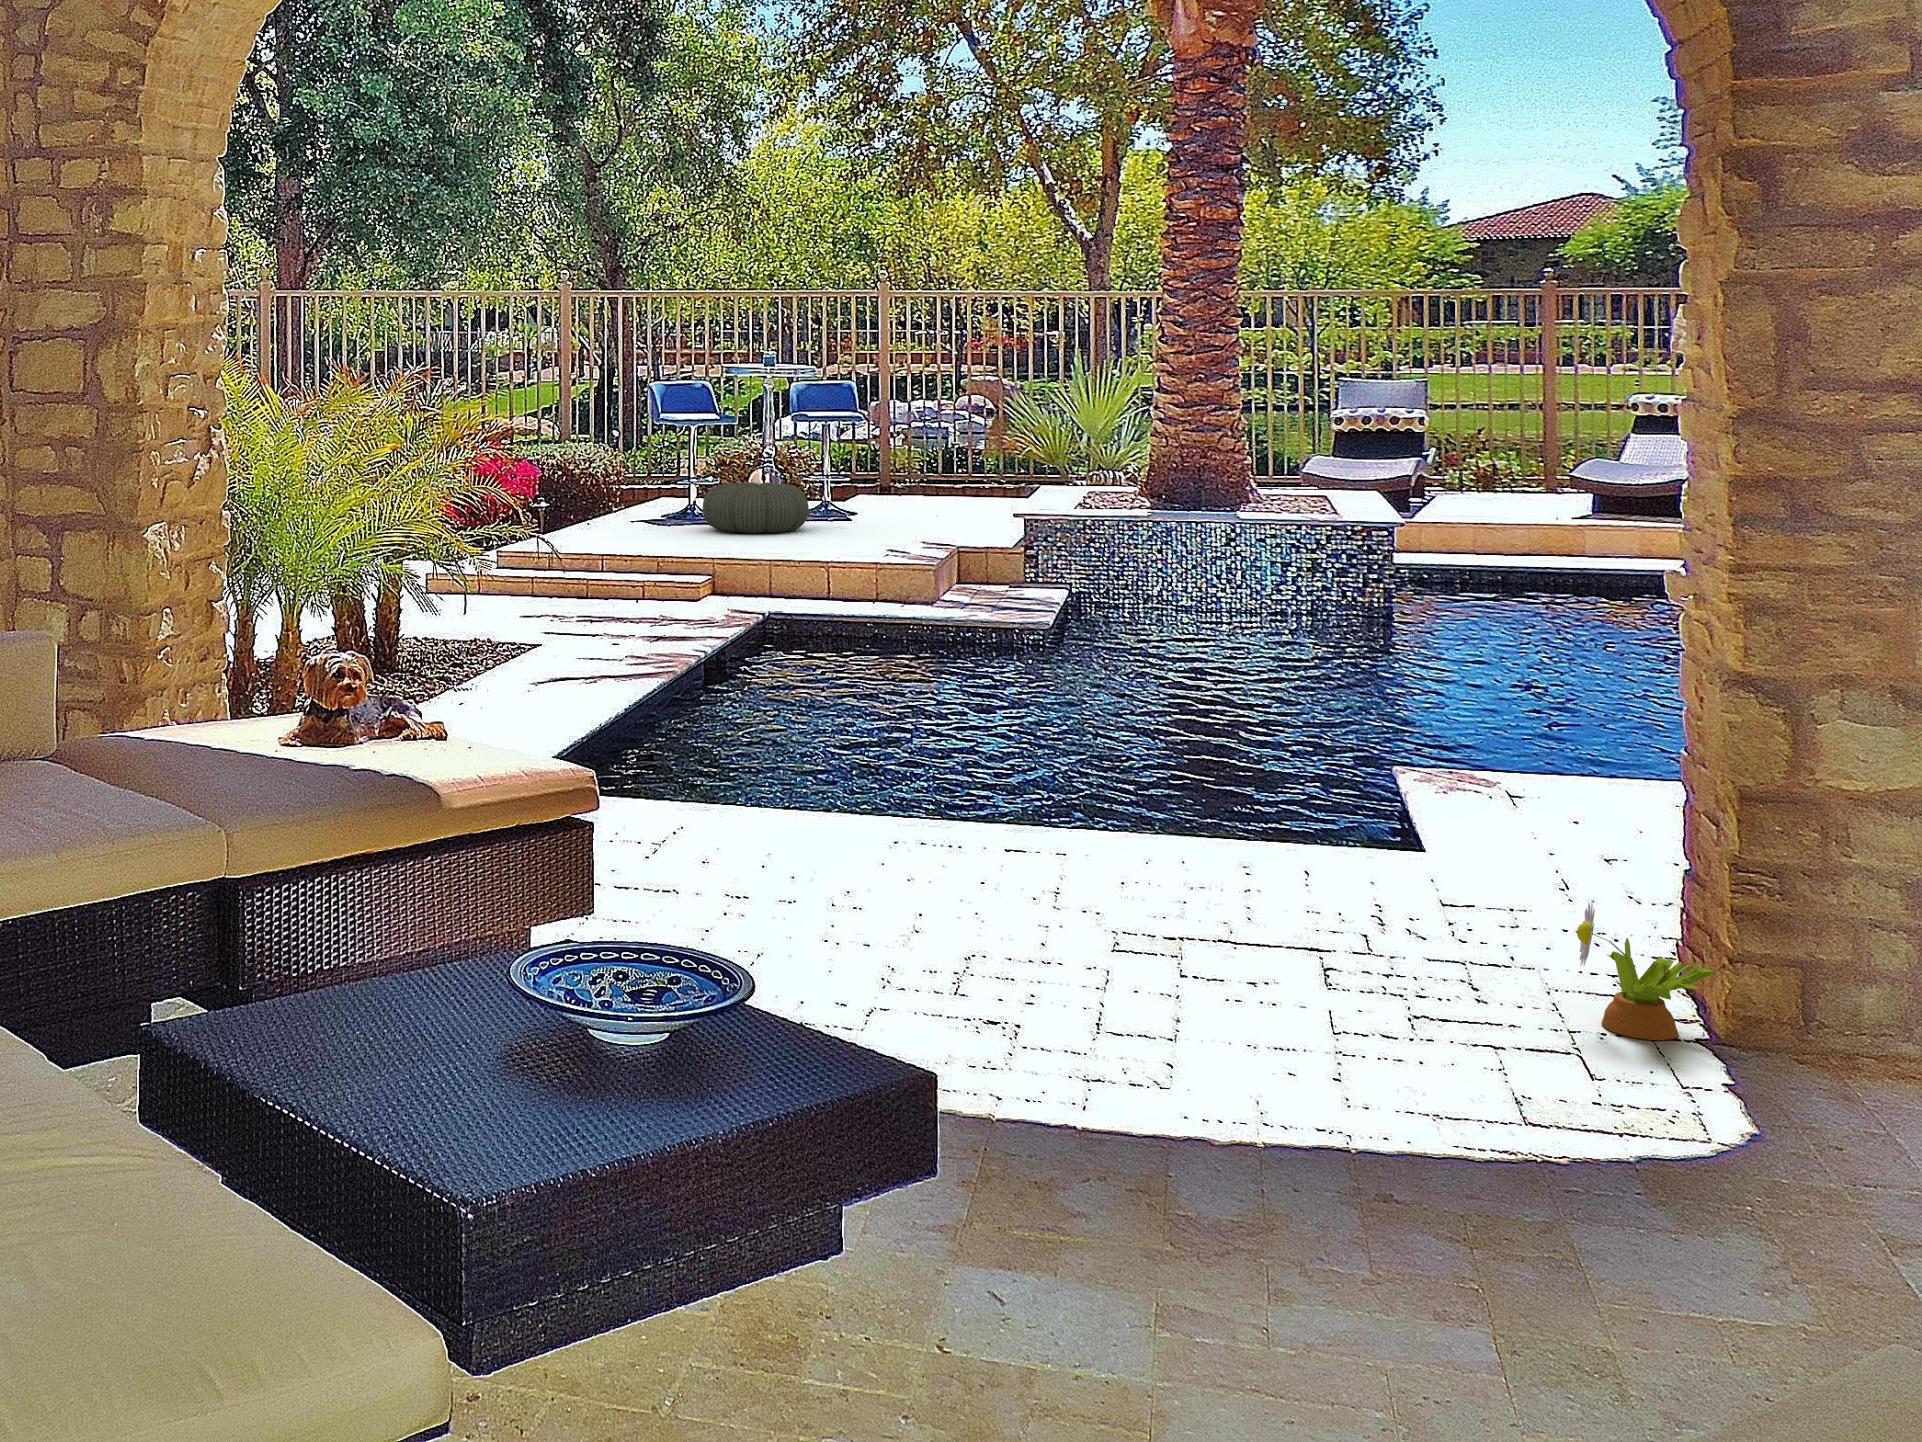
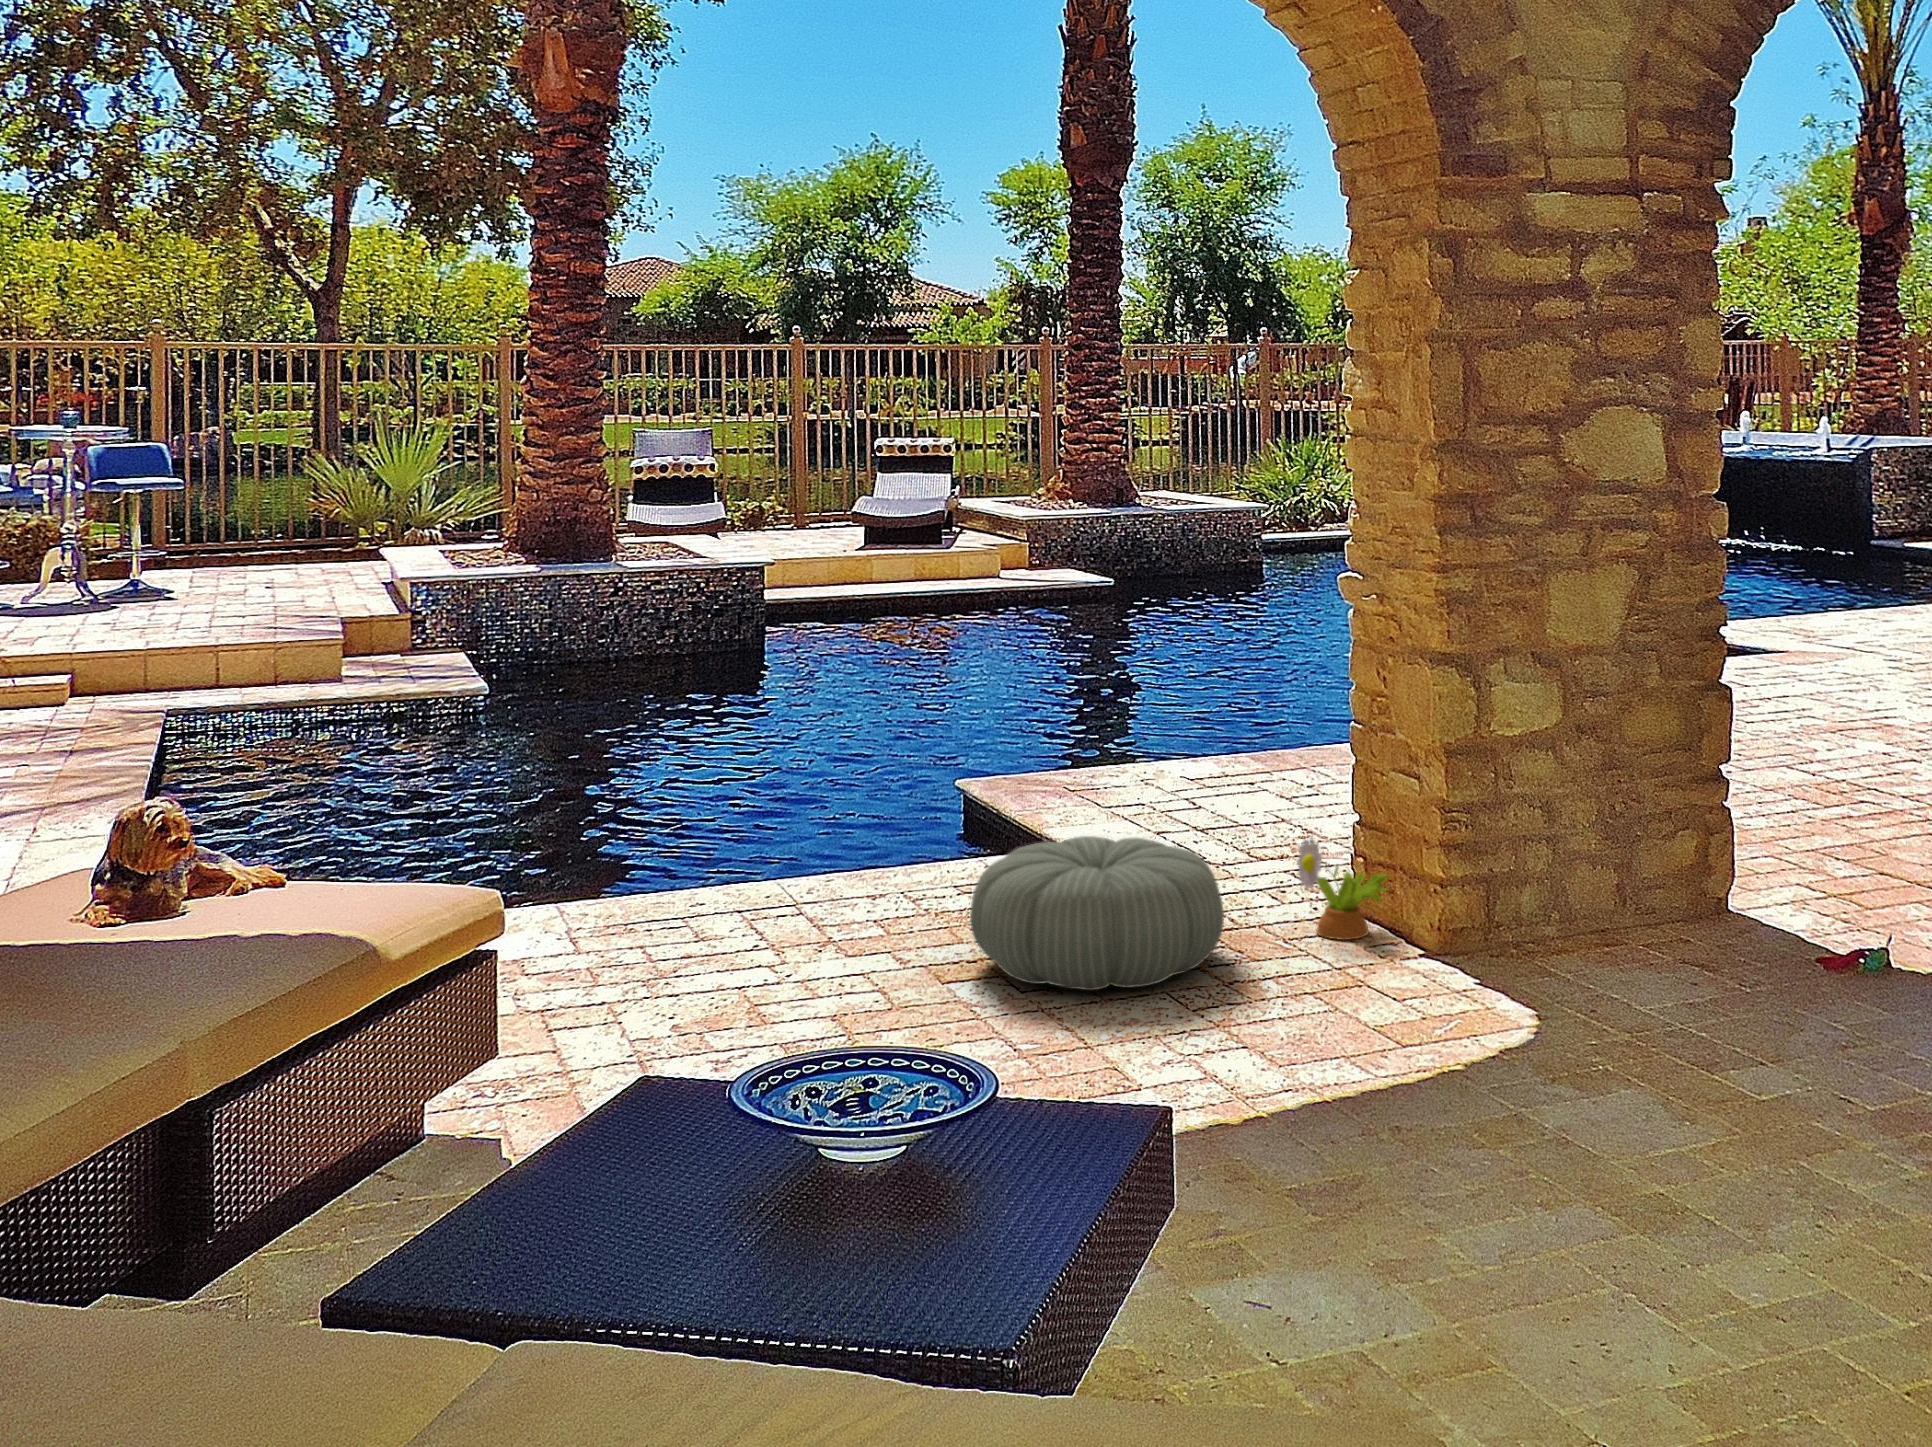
pouf: present [703,482,809,533] -> present [970,836,1224,990]

